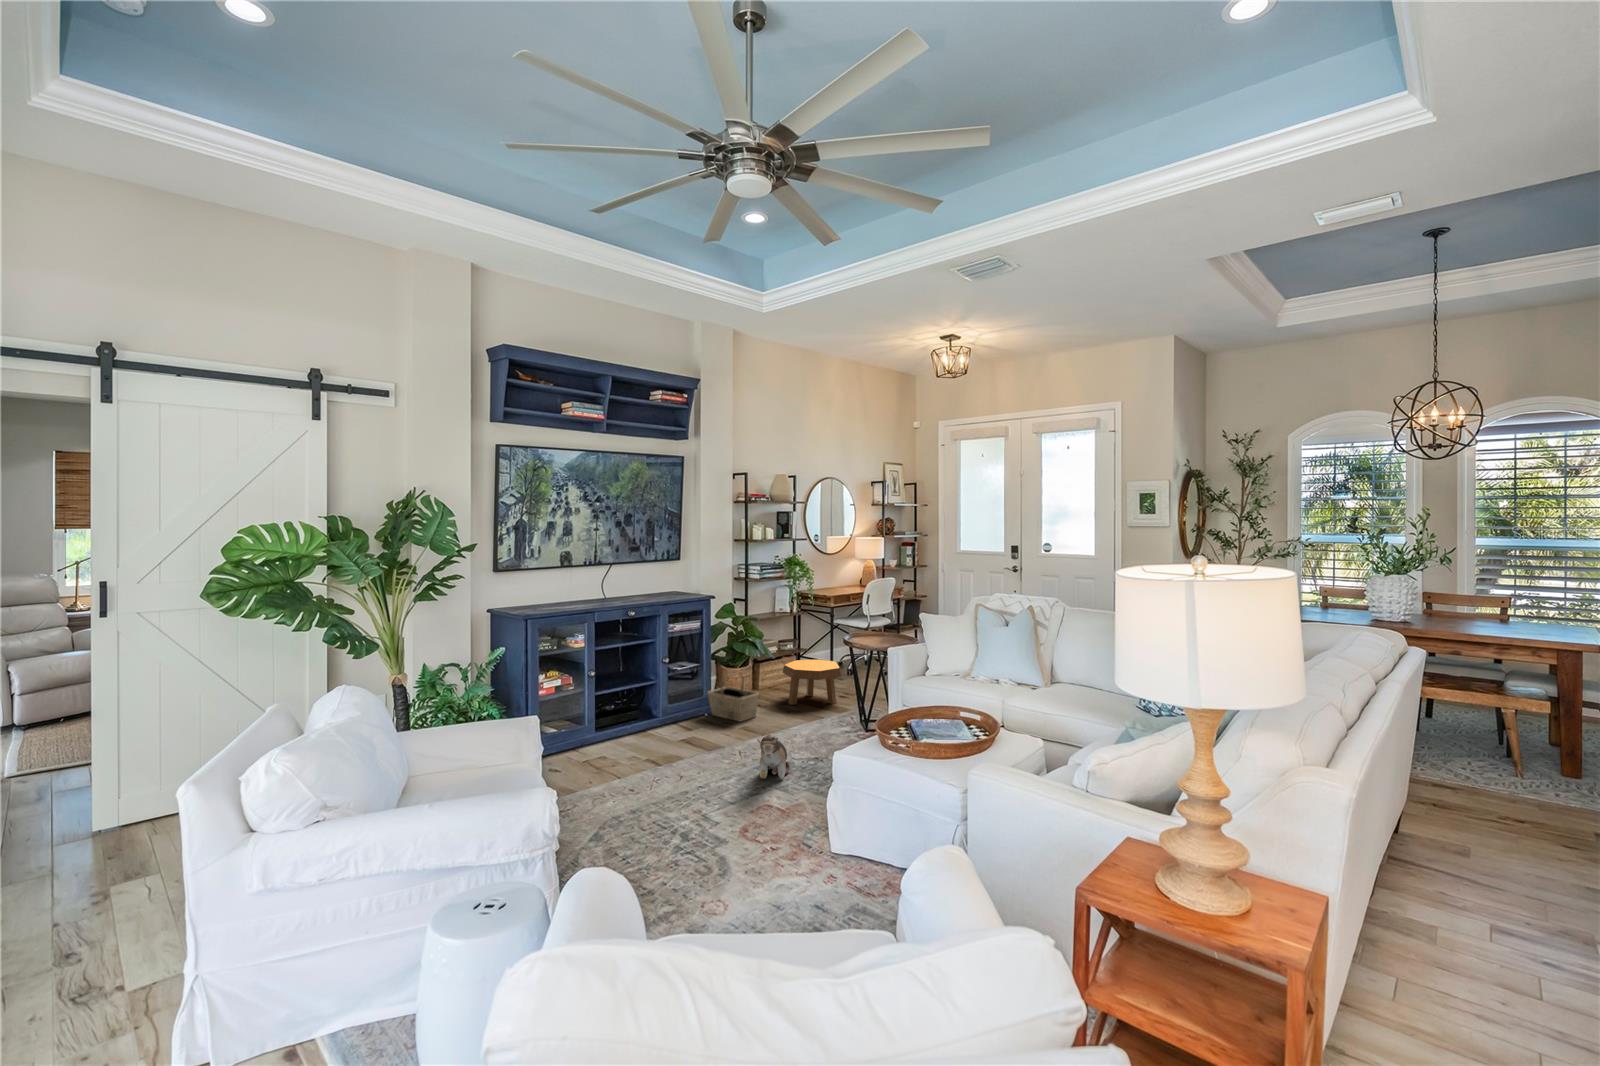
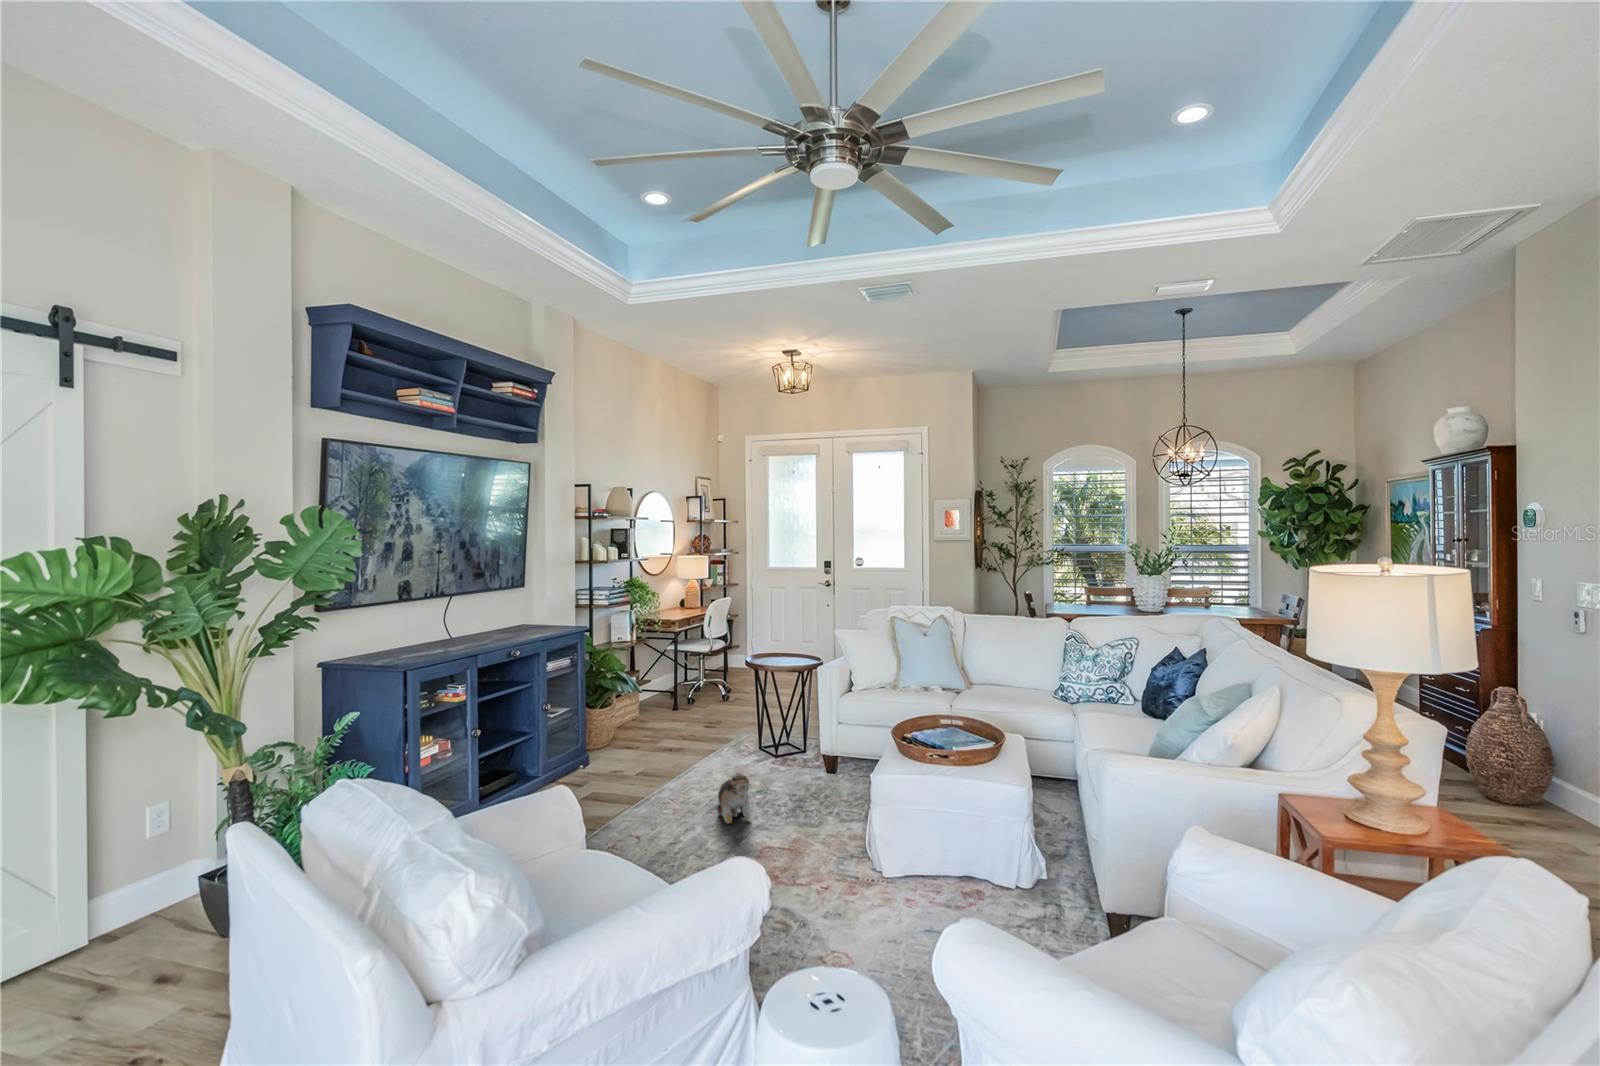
footstool: present [783,659,841,705] -> none [651,688,718,741]
basket: present [707,673,759,721] -> none [584,712,646,767]

